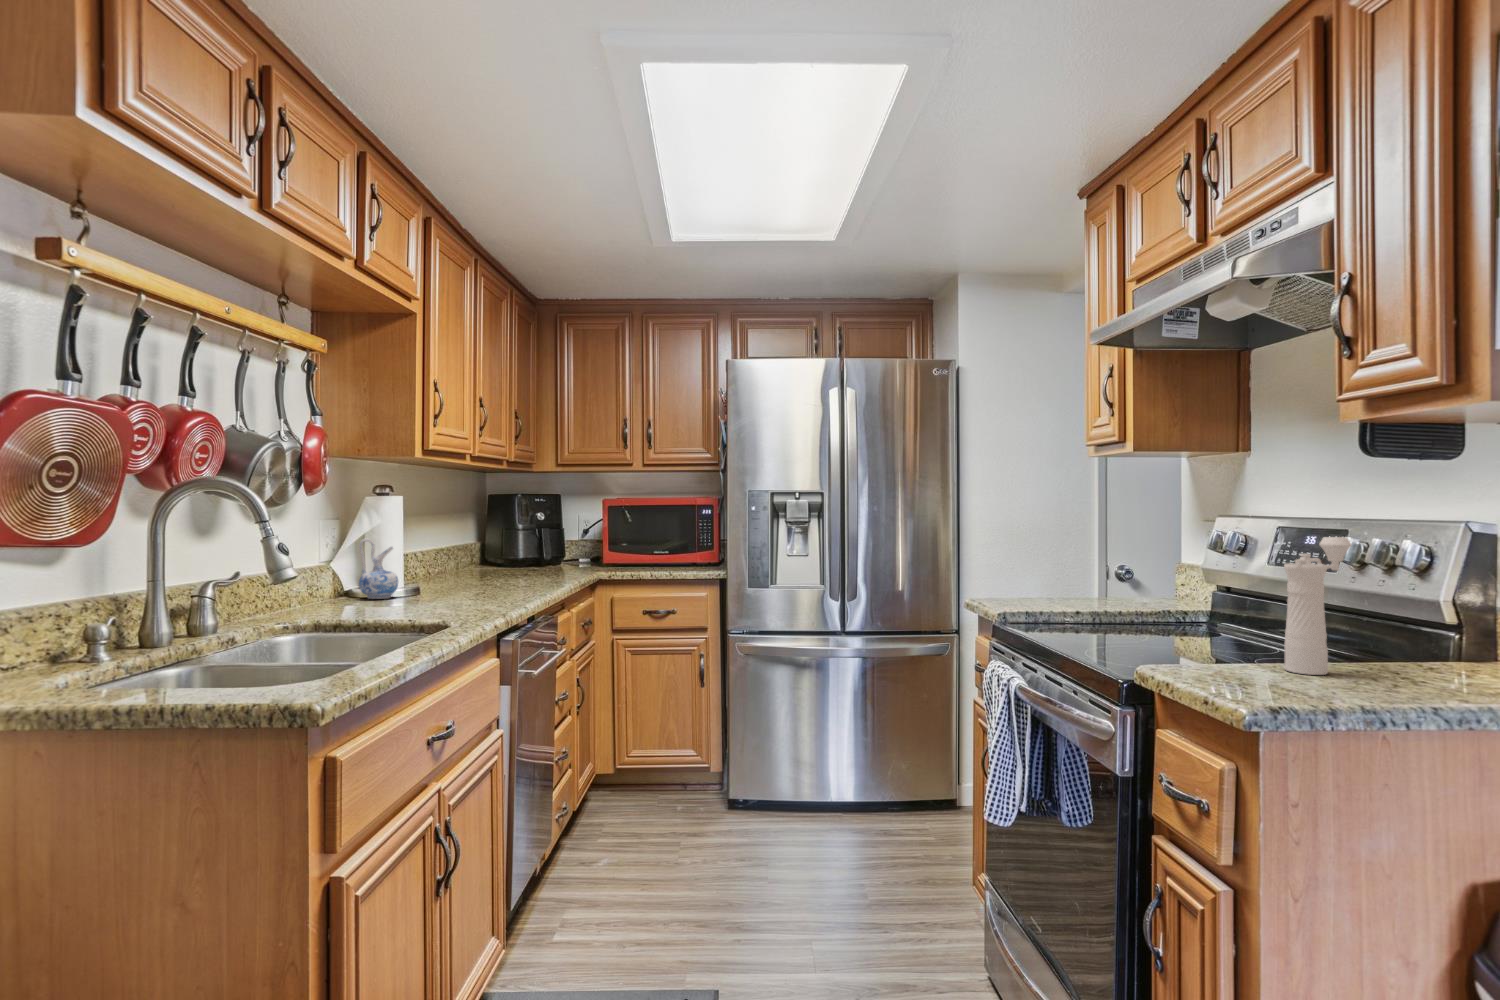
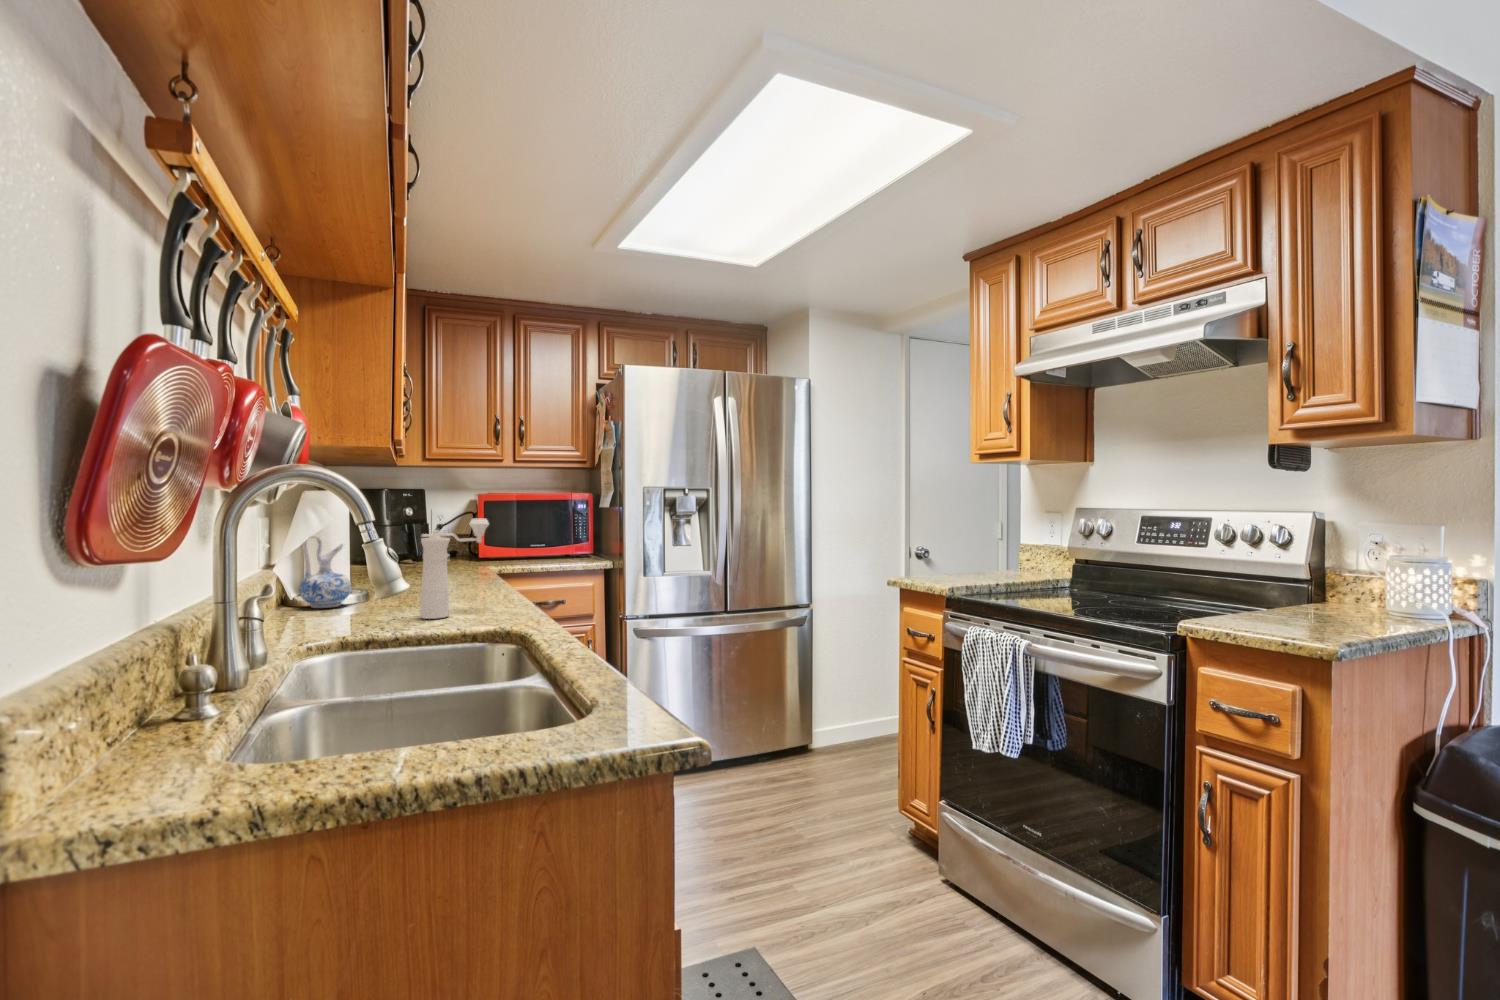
pepper mill: present [1284,537,1352,675] -> present [420,519,489,619]

